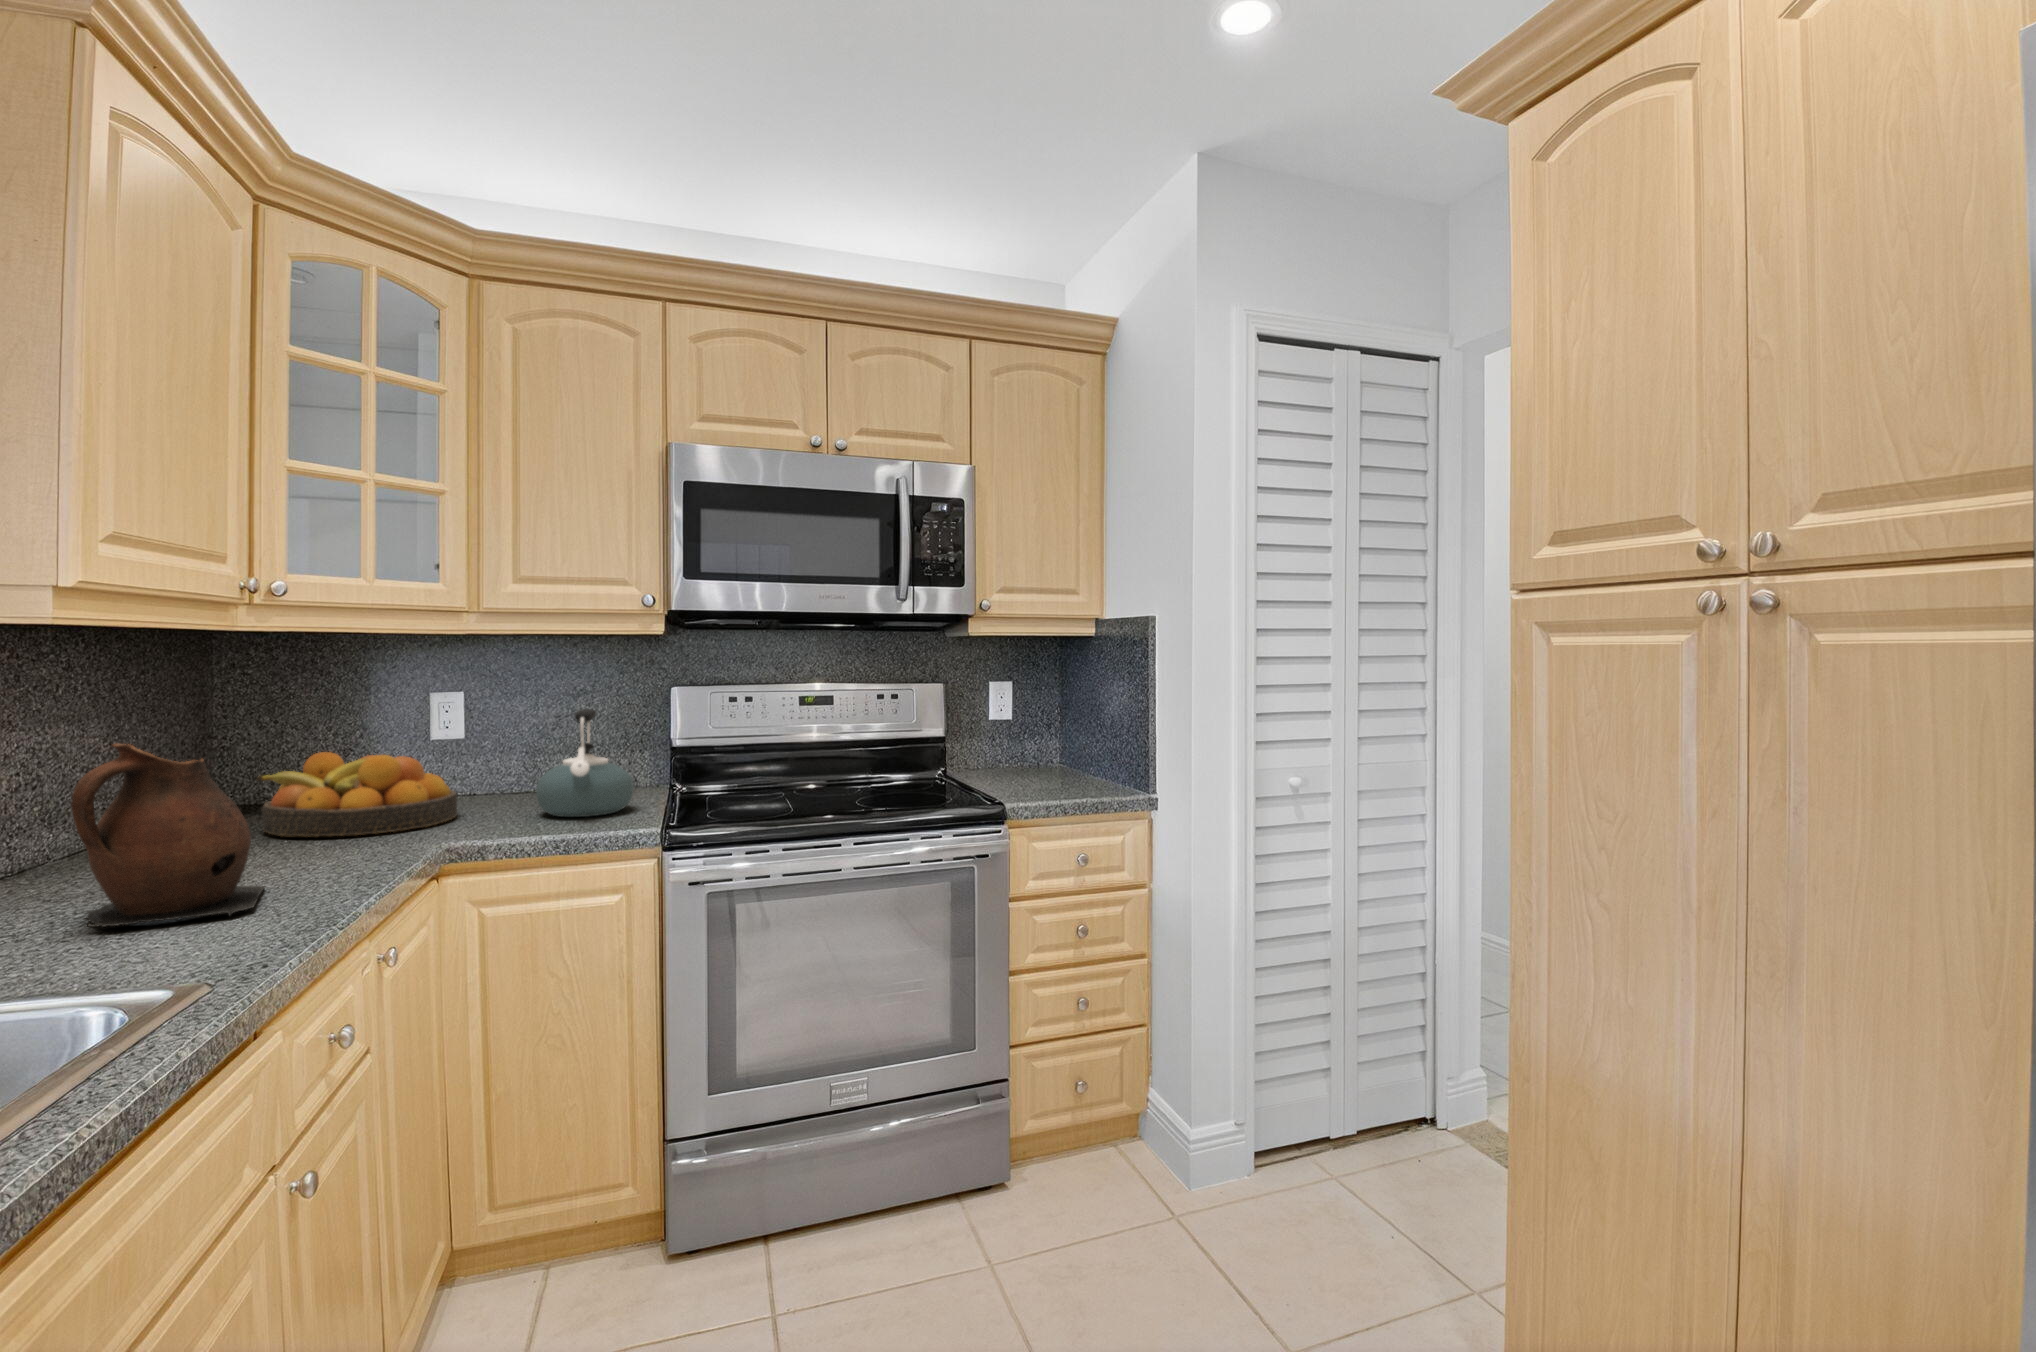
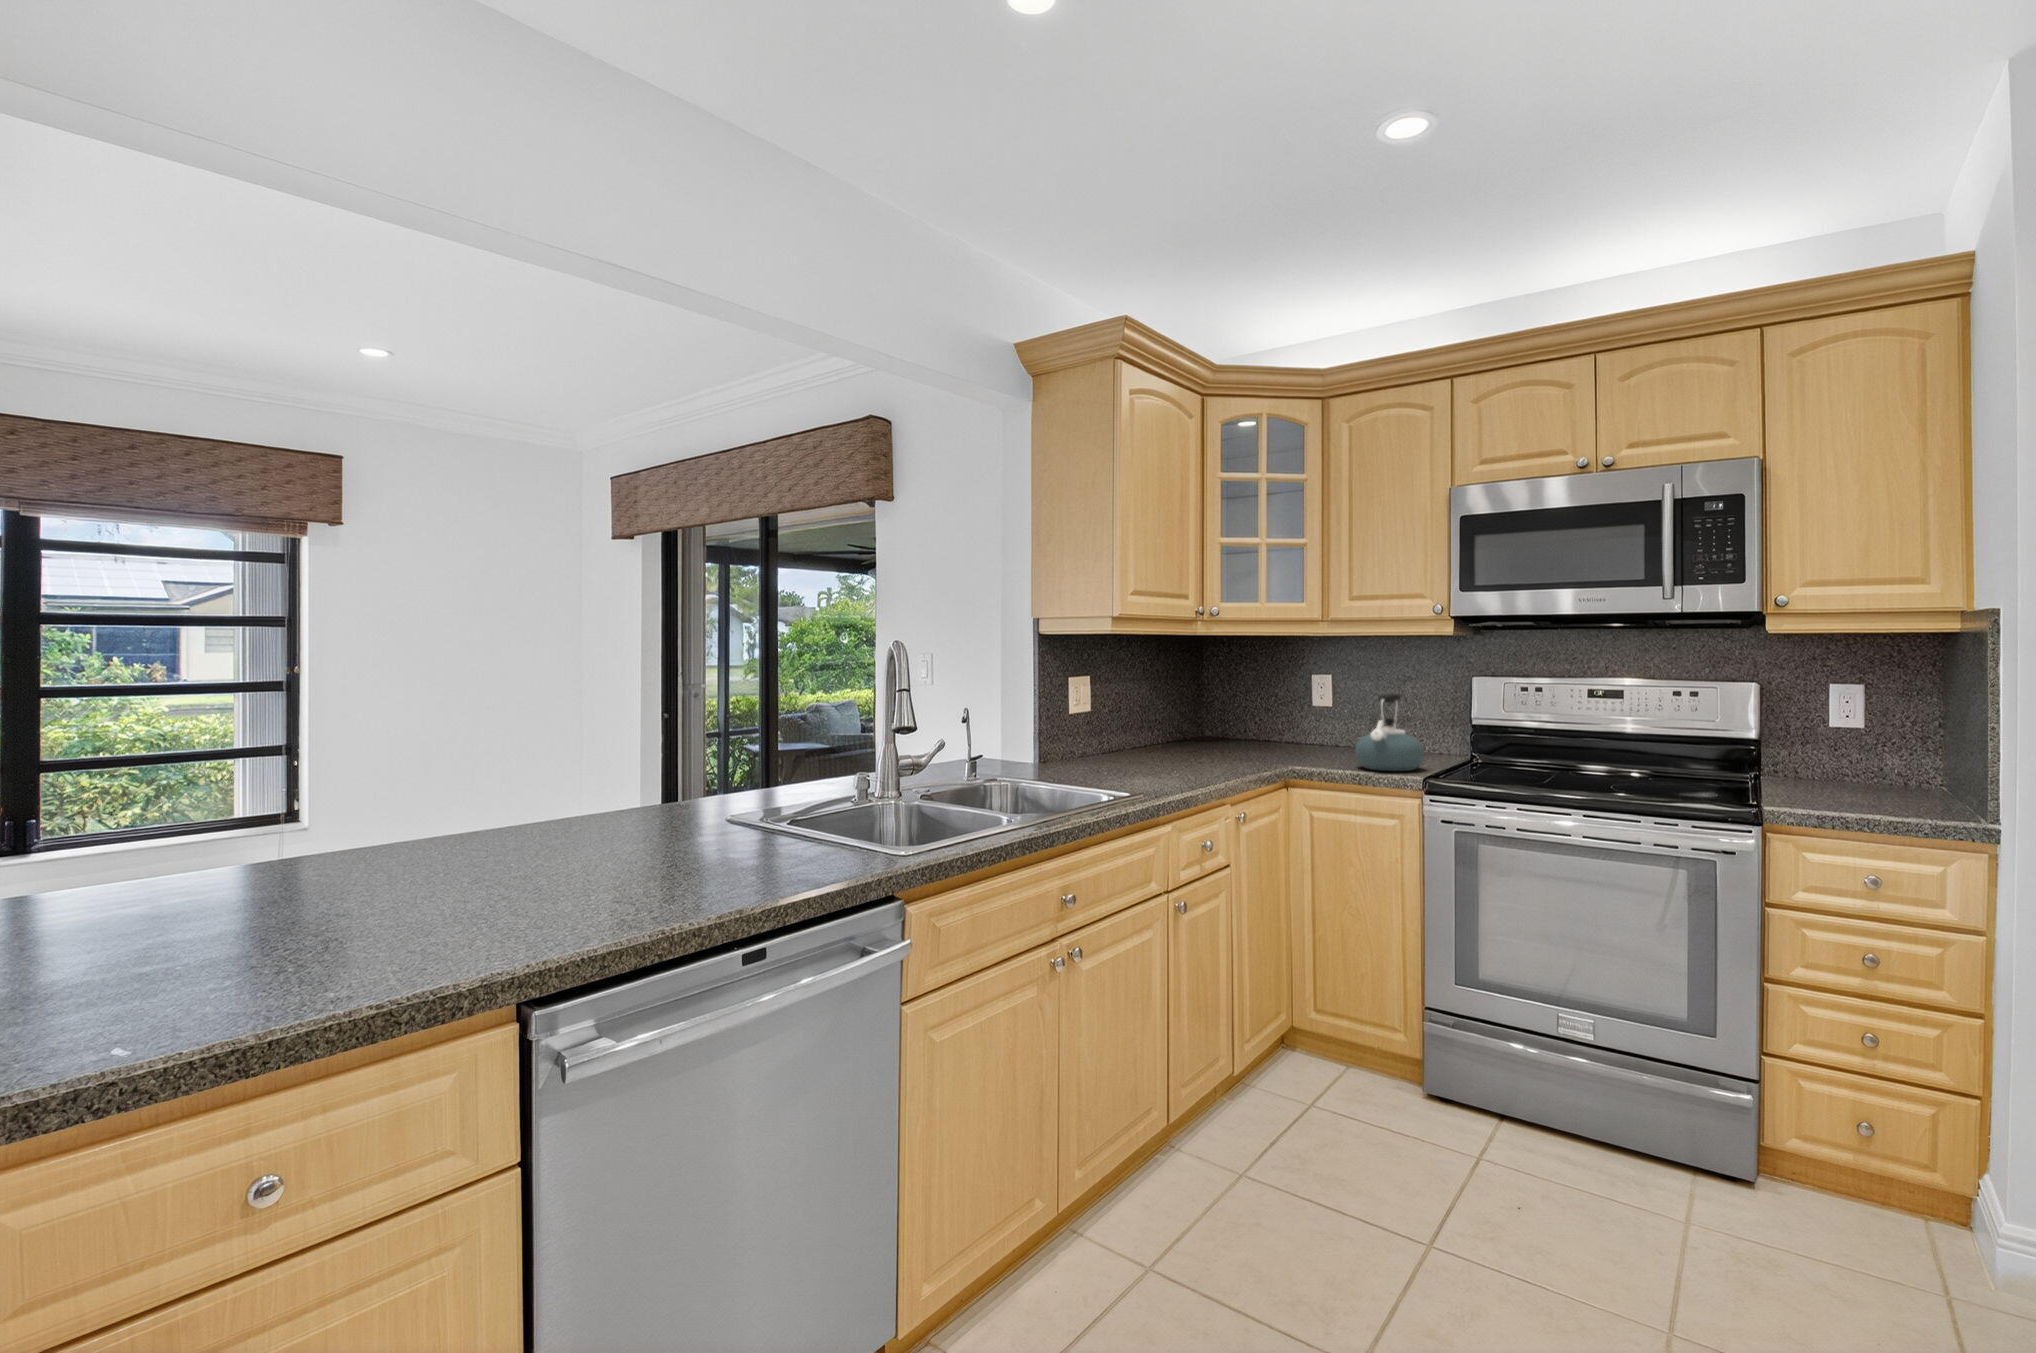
ceramic pitcher: present [71,744,265,927] -> none [1111,699,1187,788]
fruit bowl: present [258,752,458,836] -> none [1206,714,1311,765]

